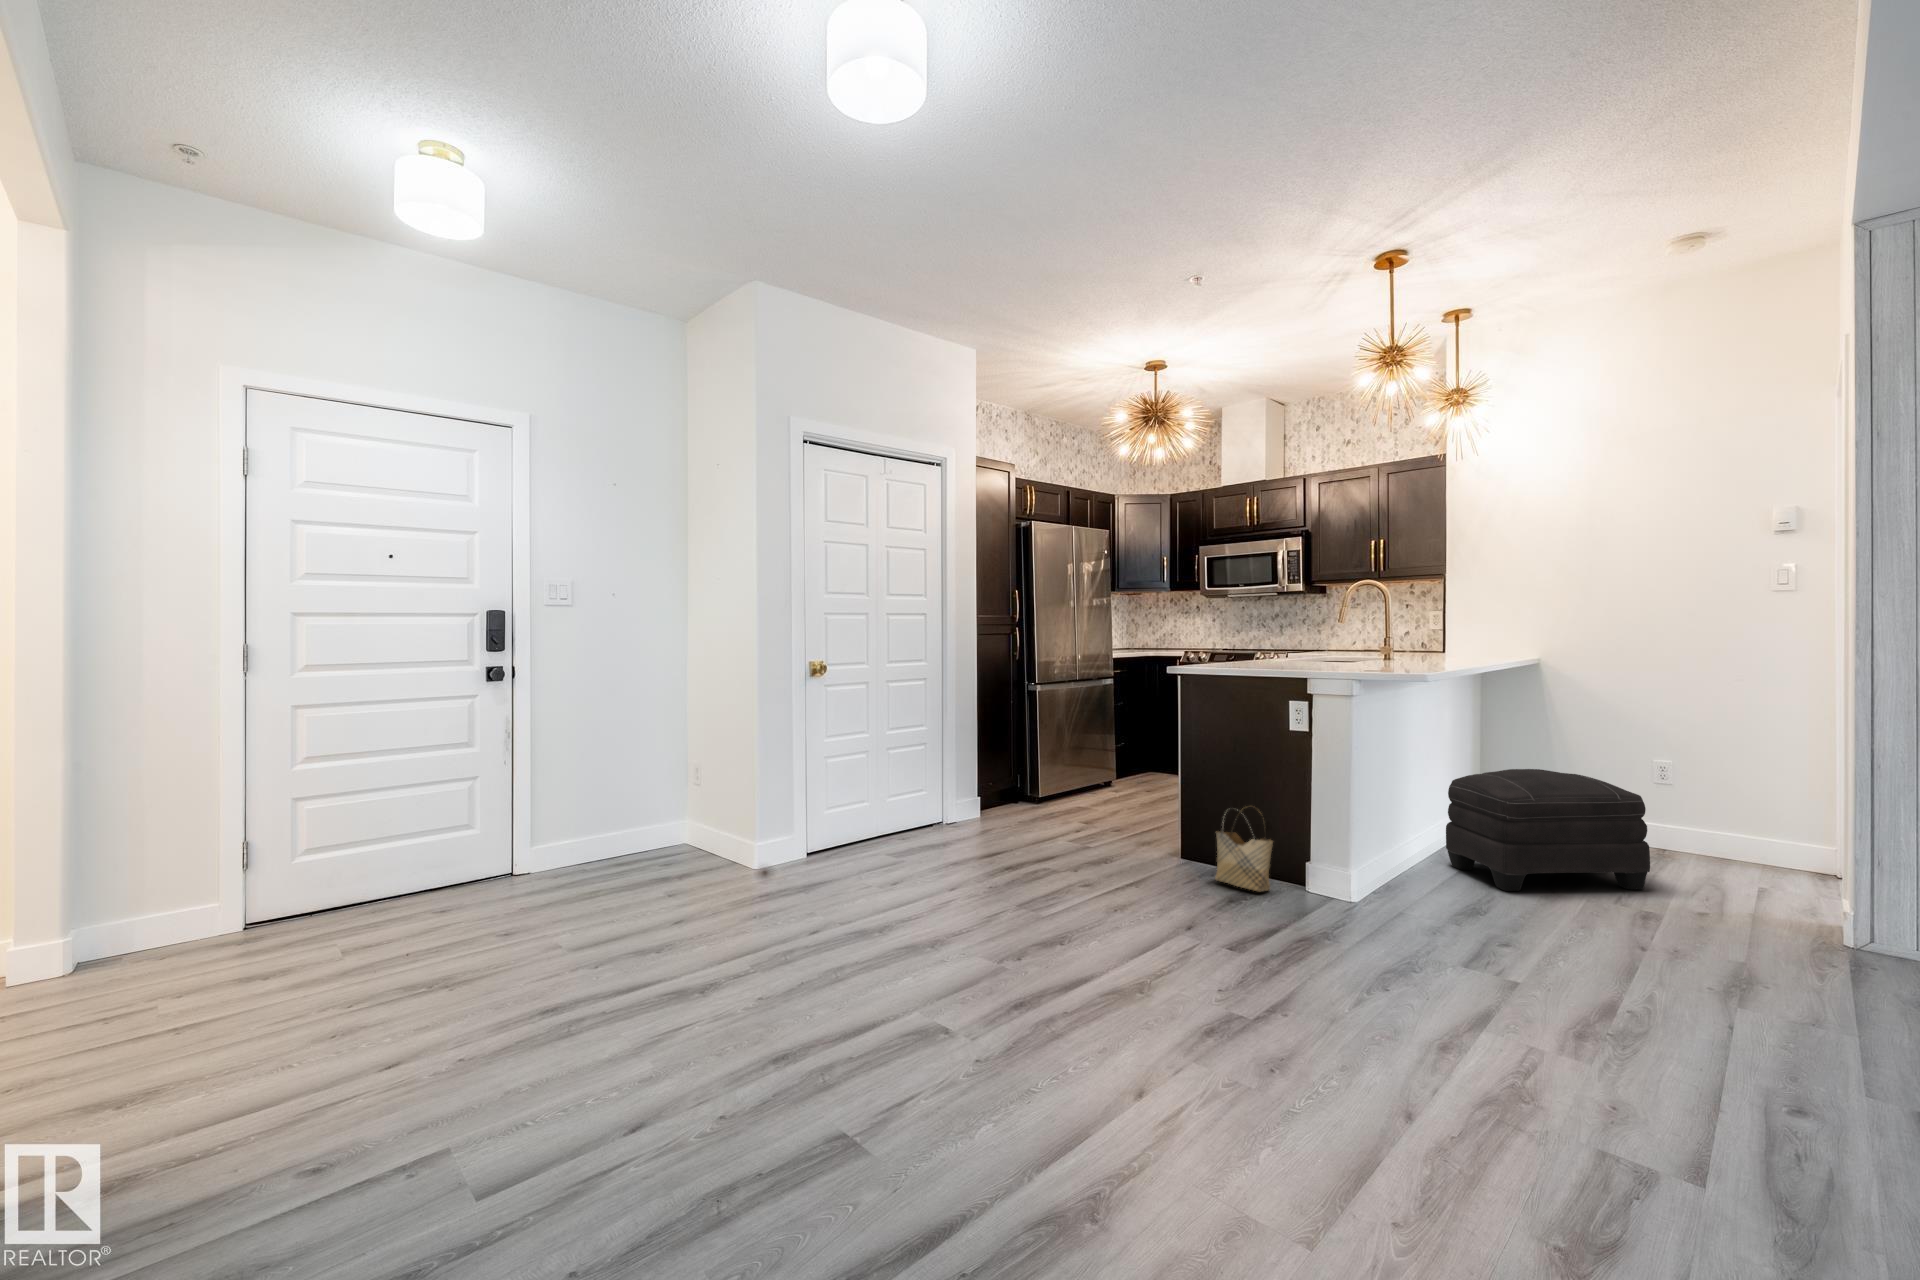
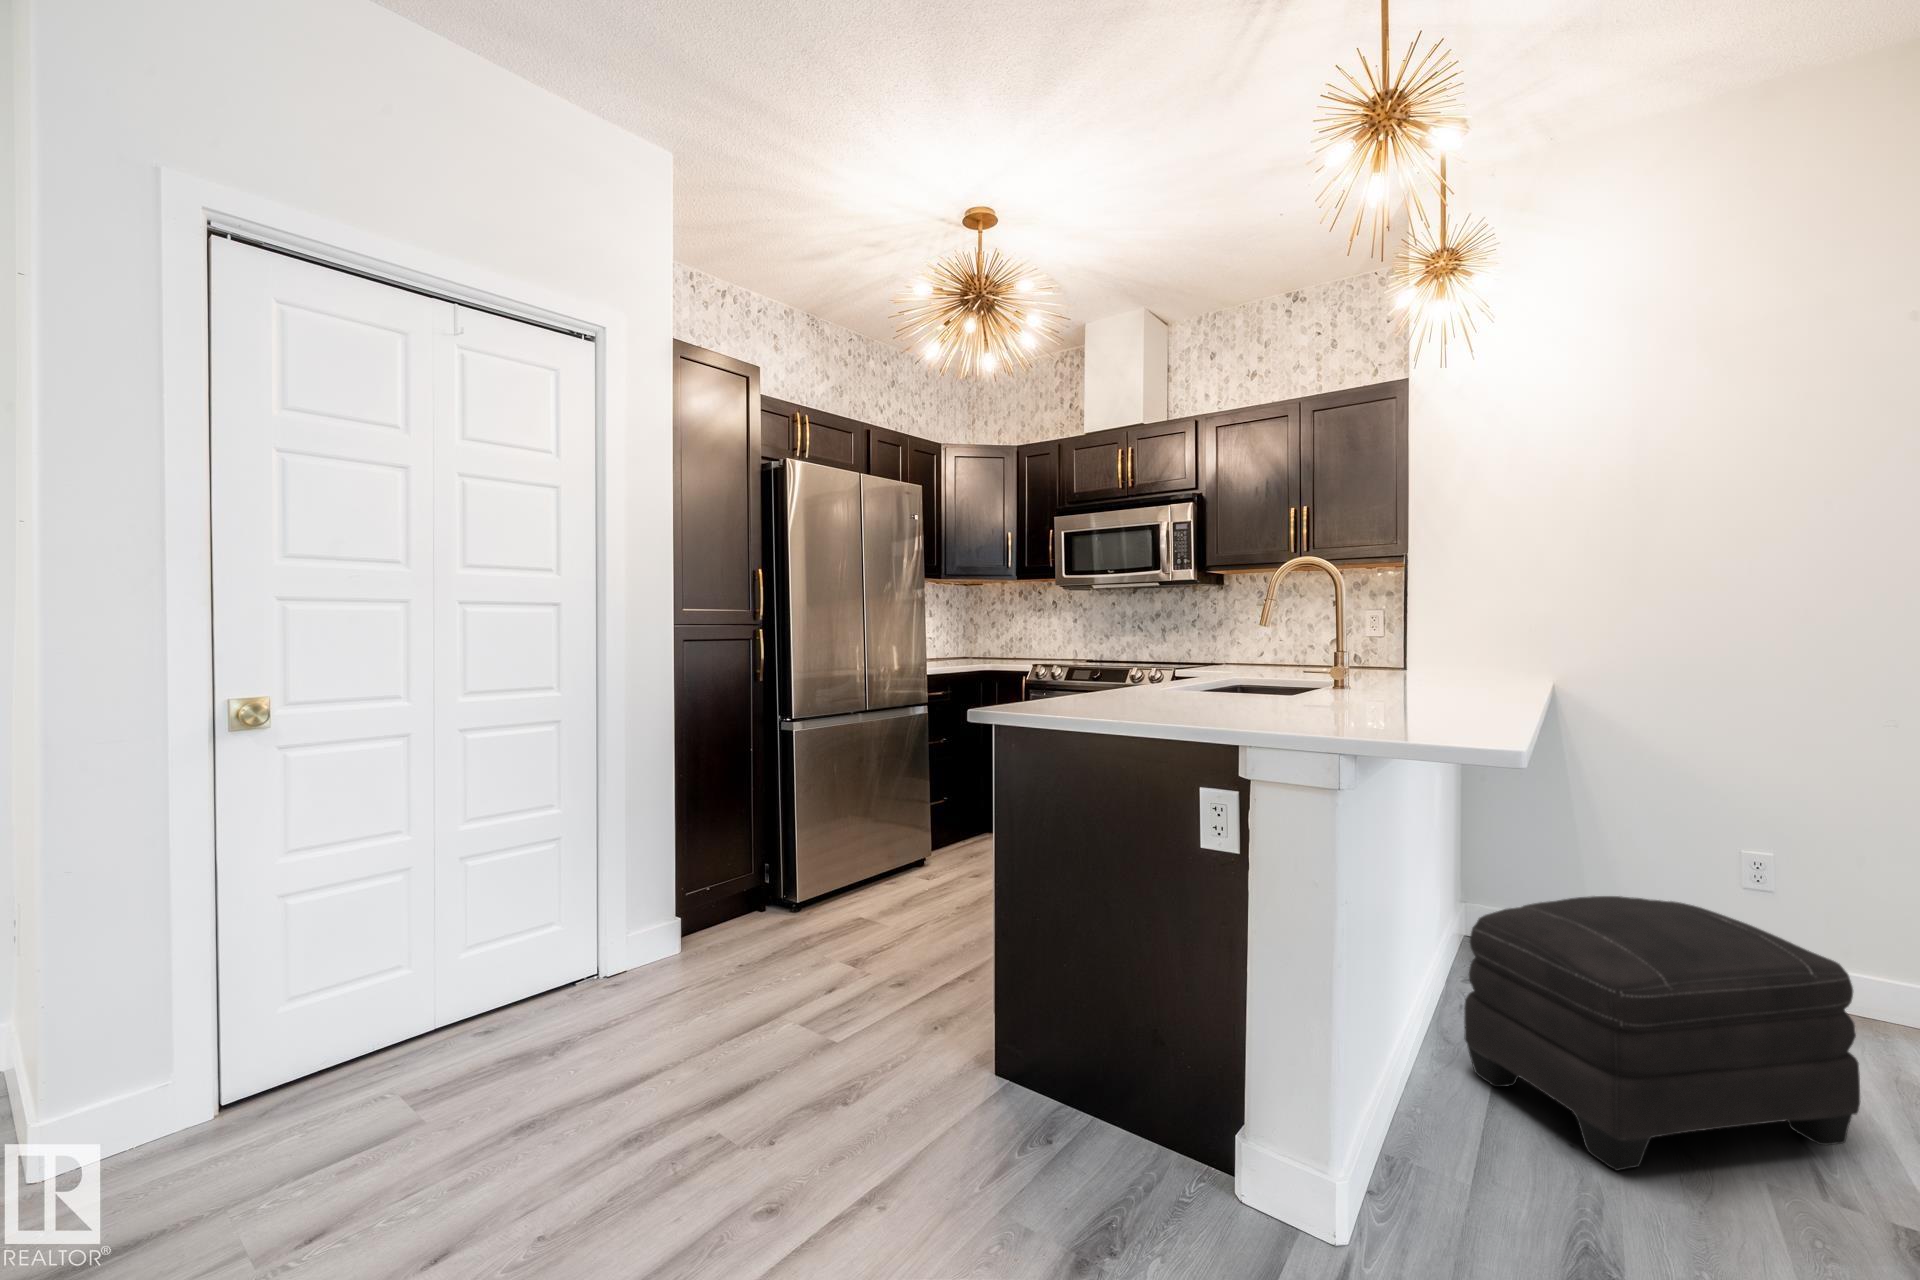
woven basket: present [1215,814,1273,891] -> none [1048,1009,1169,1220]

